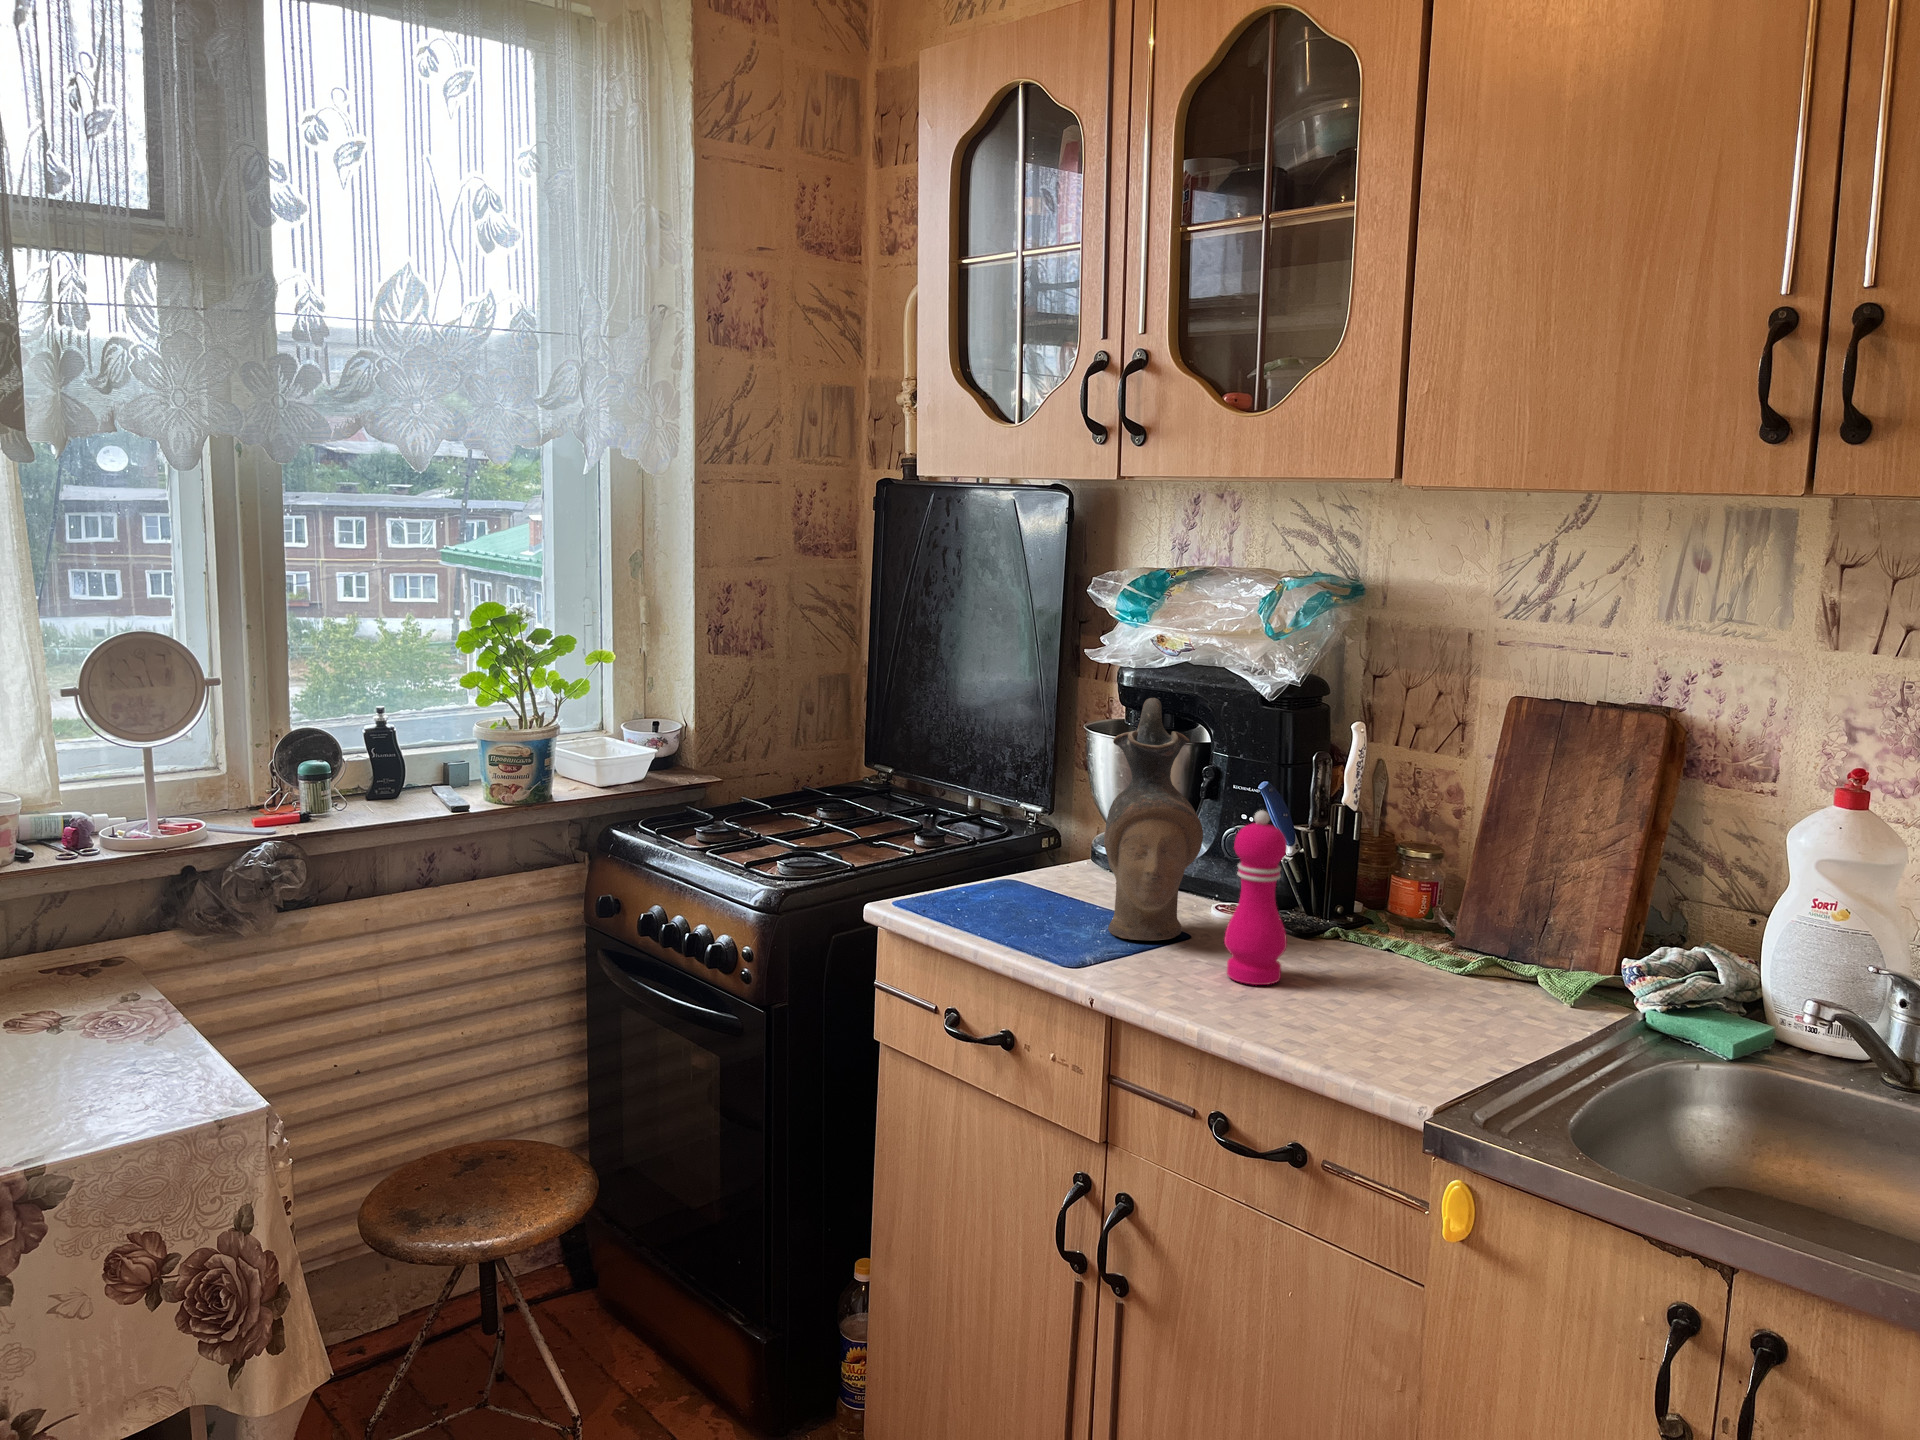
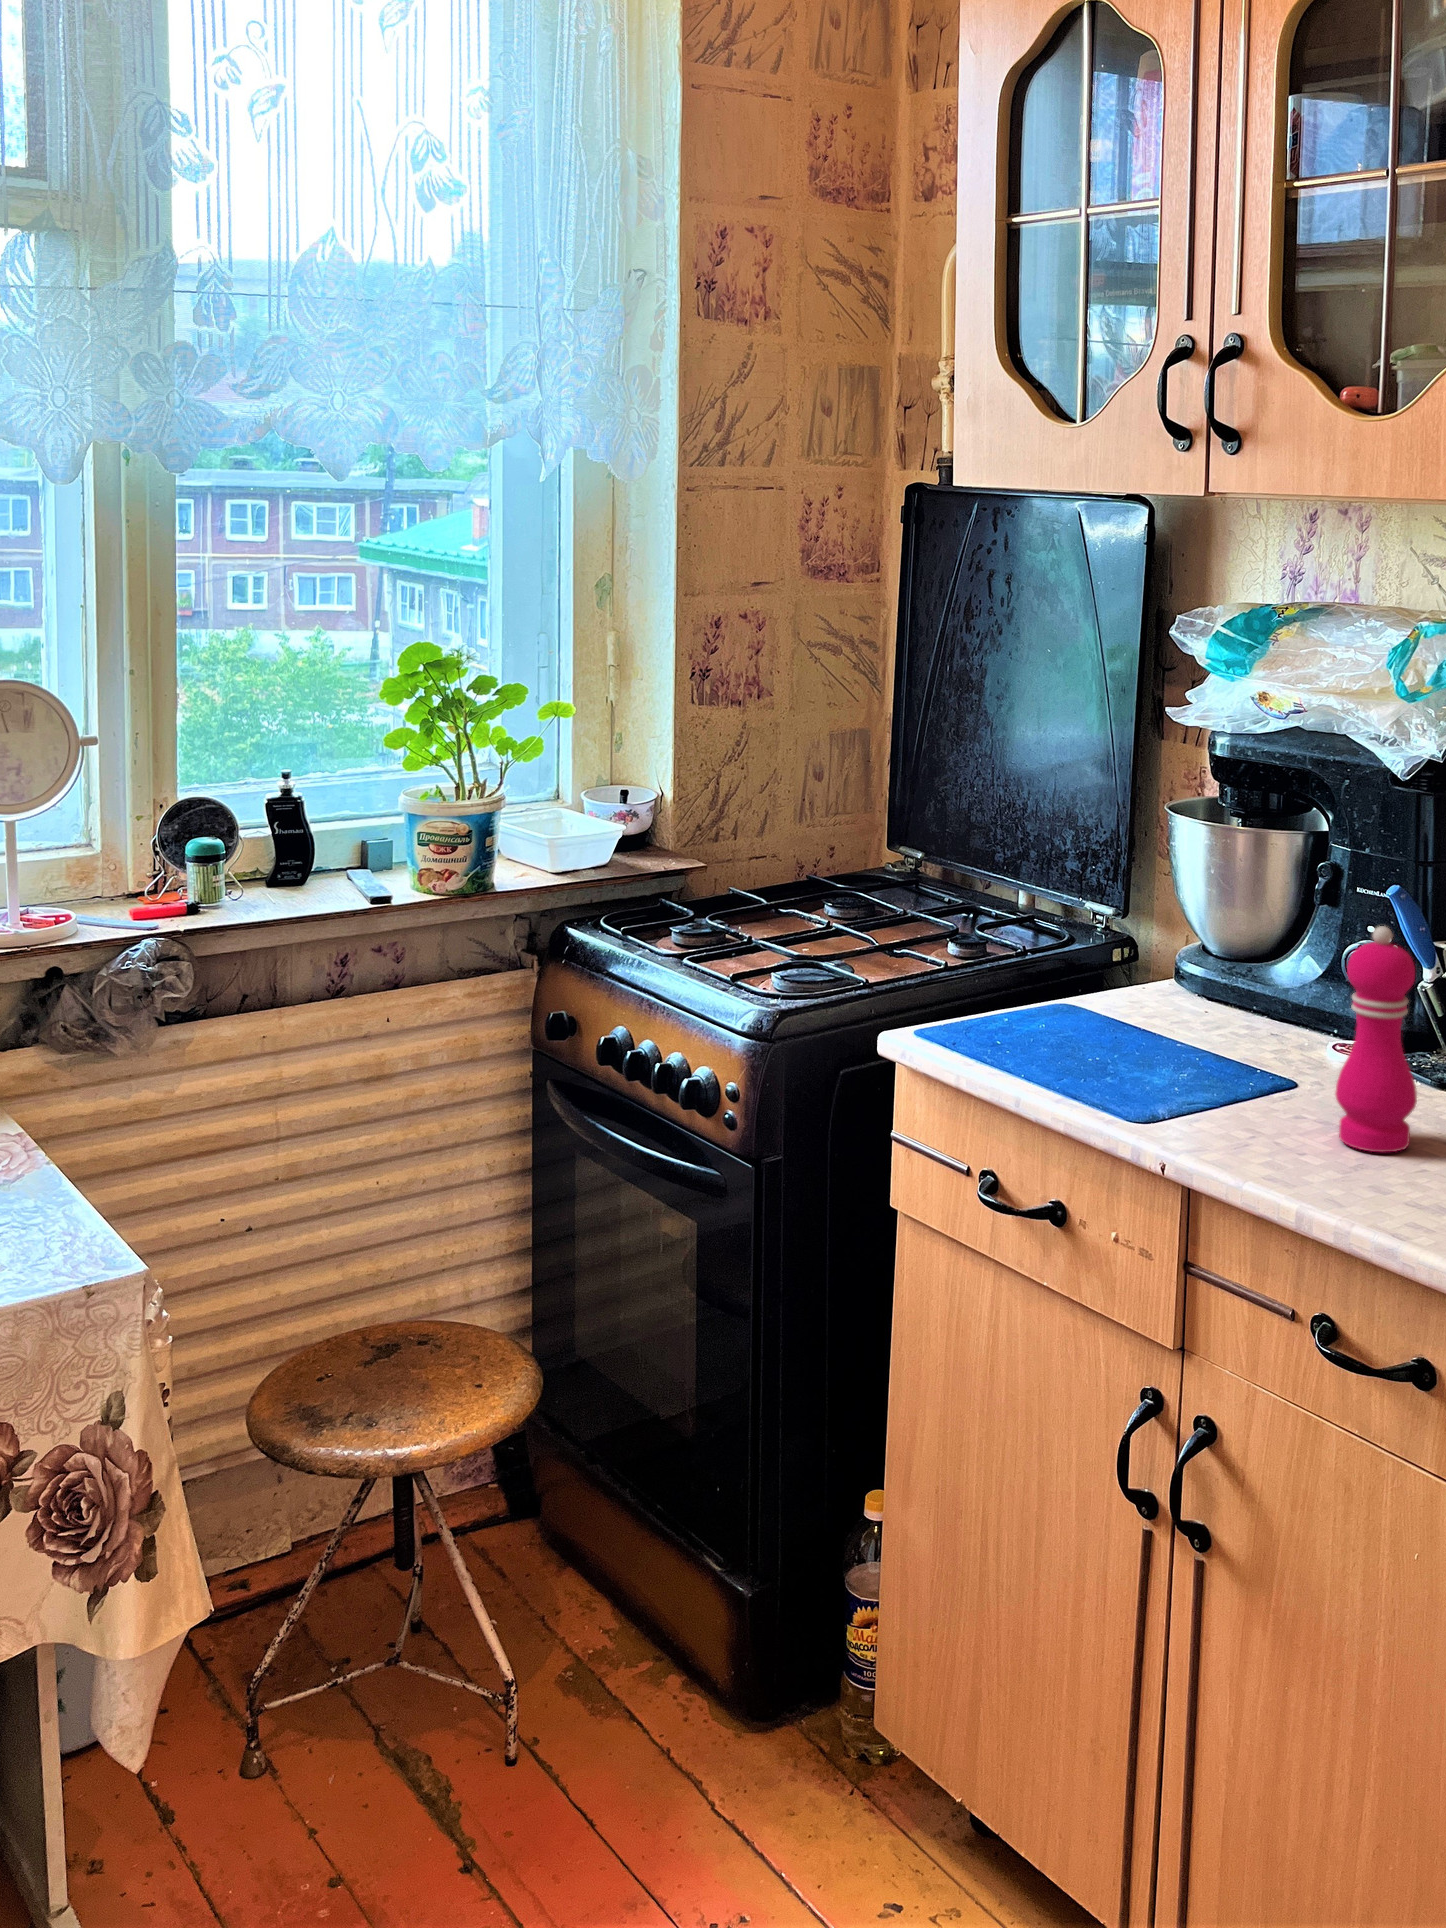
ceramic pitcher: present [1104,698,1203,940] -> none [1184,776,1311,1090]

